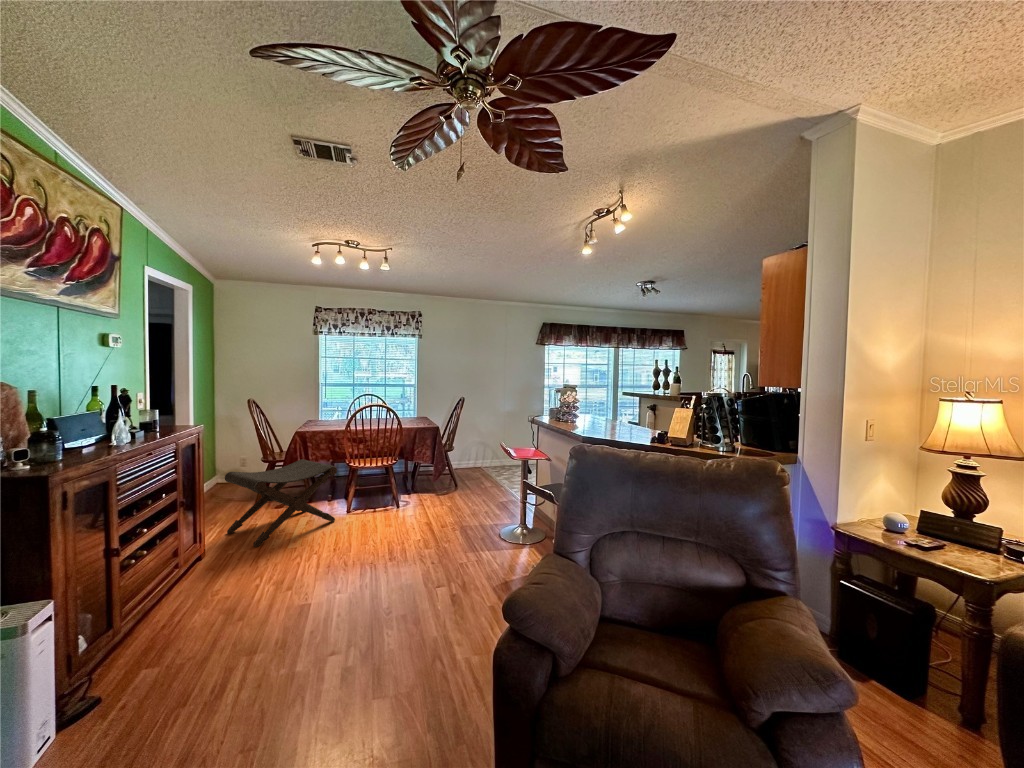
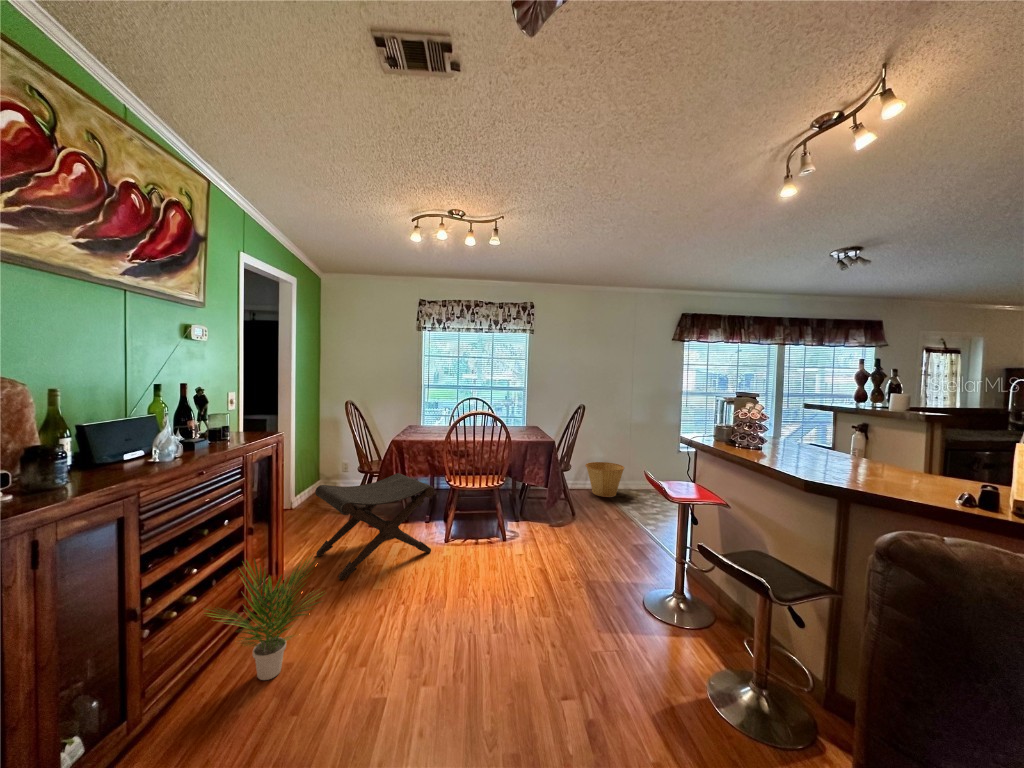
basket: none [469,444,500,471] -> present [585,462,624,497]
potted plant: none [150,514,256,610] -> present [207,557,322,680]

